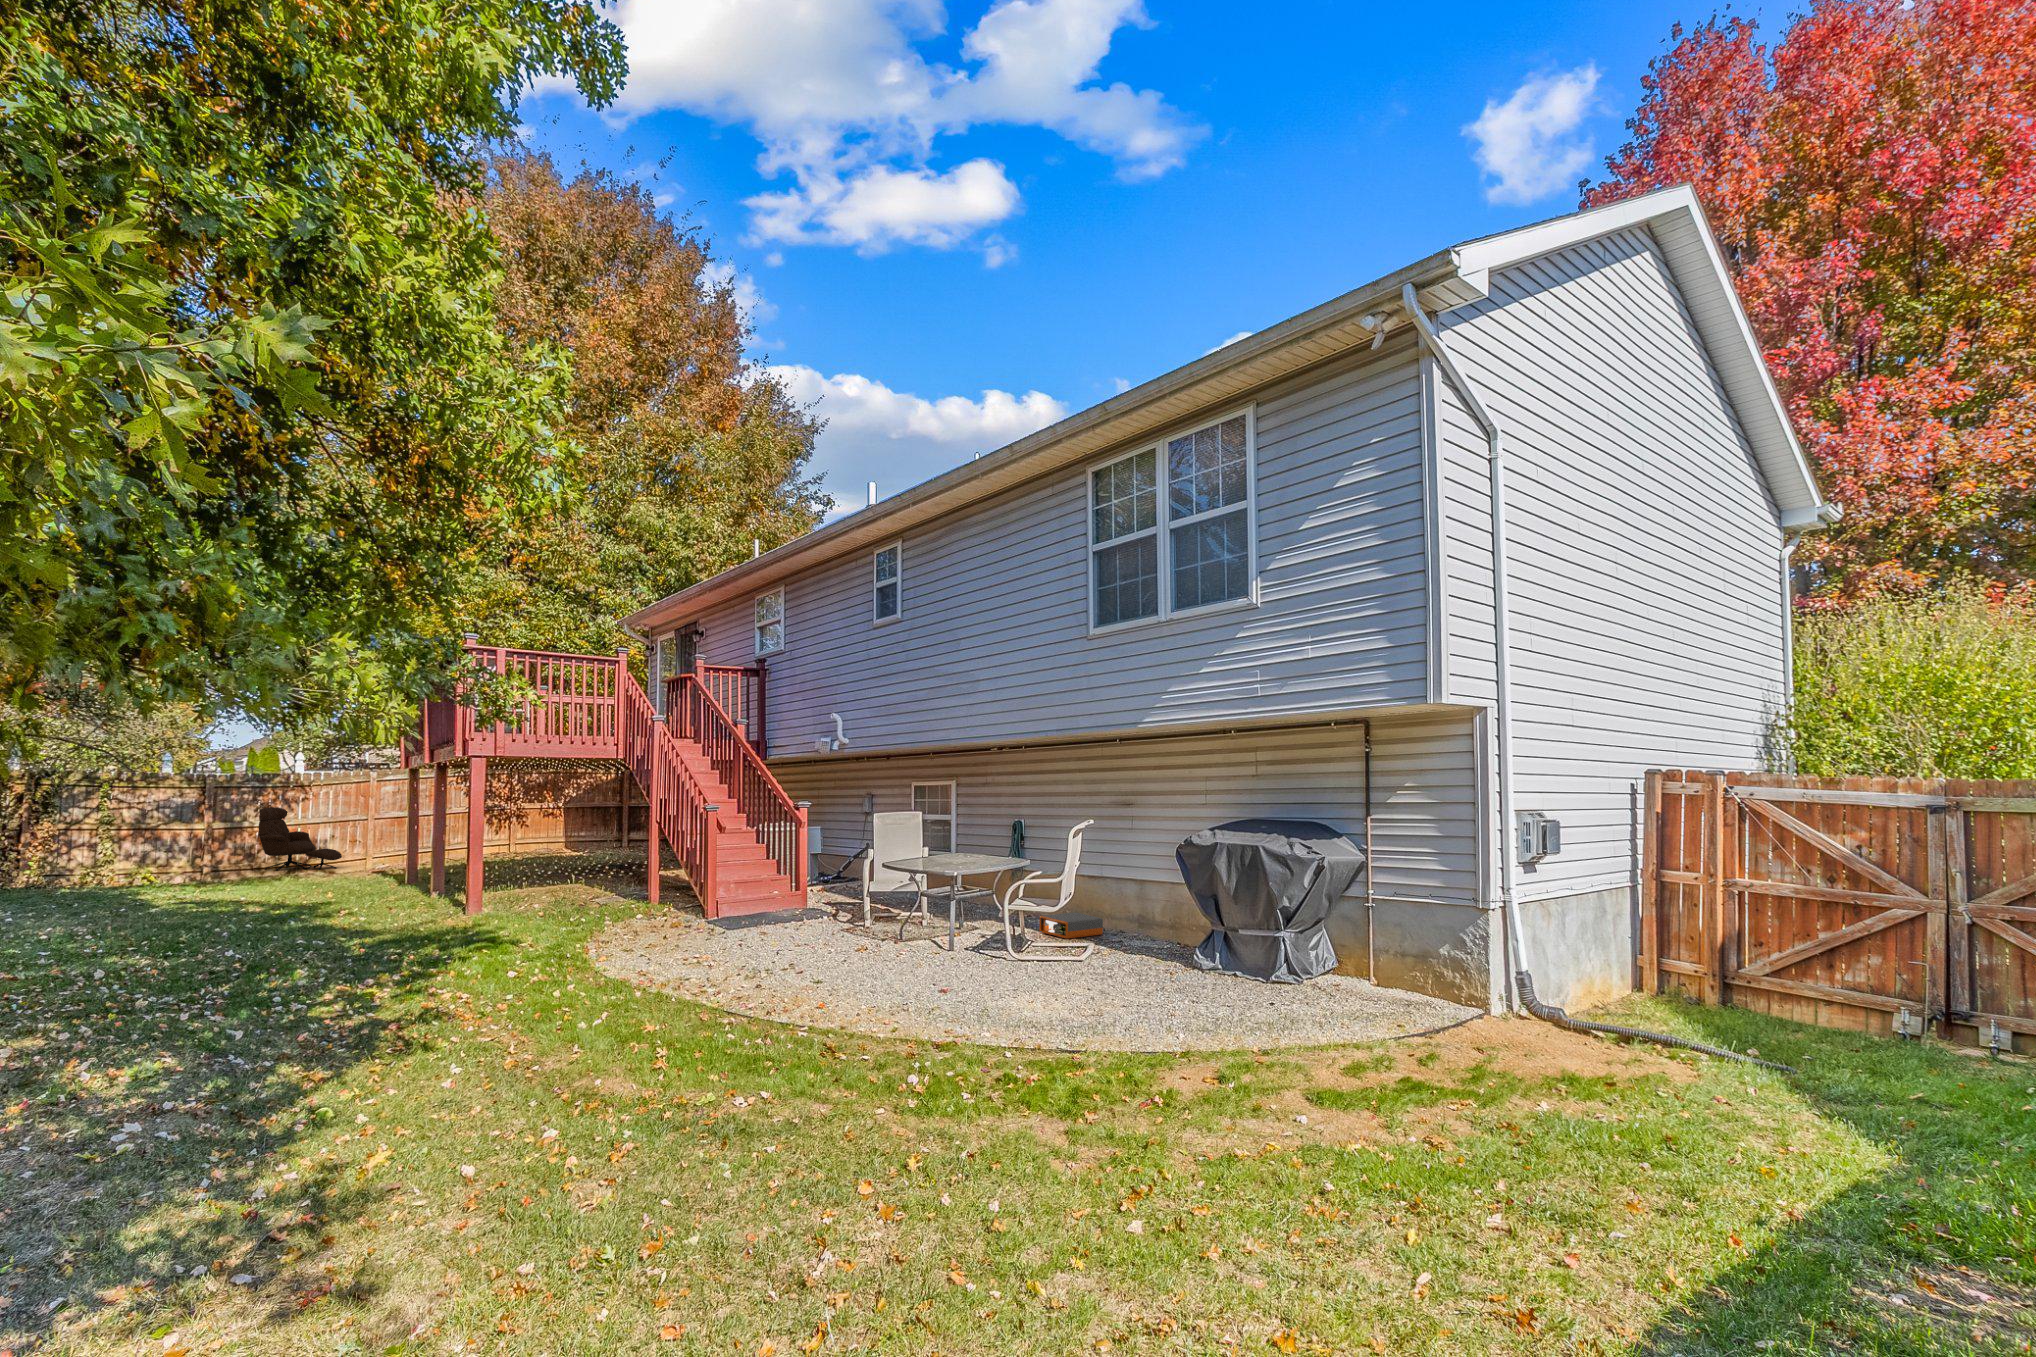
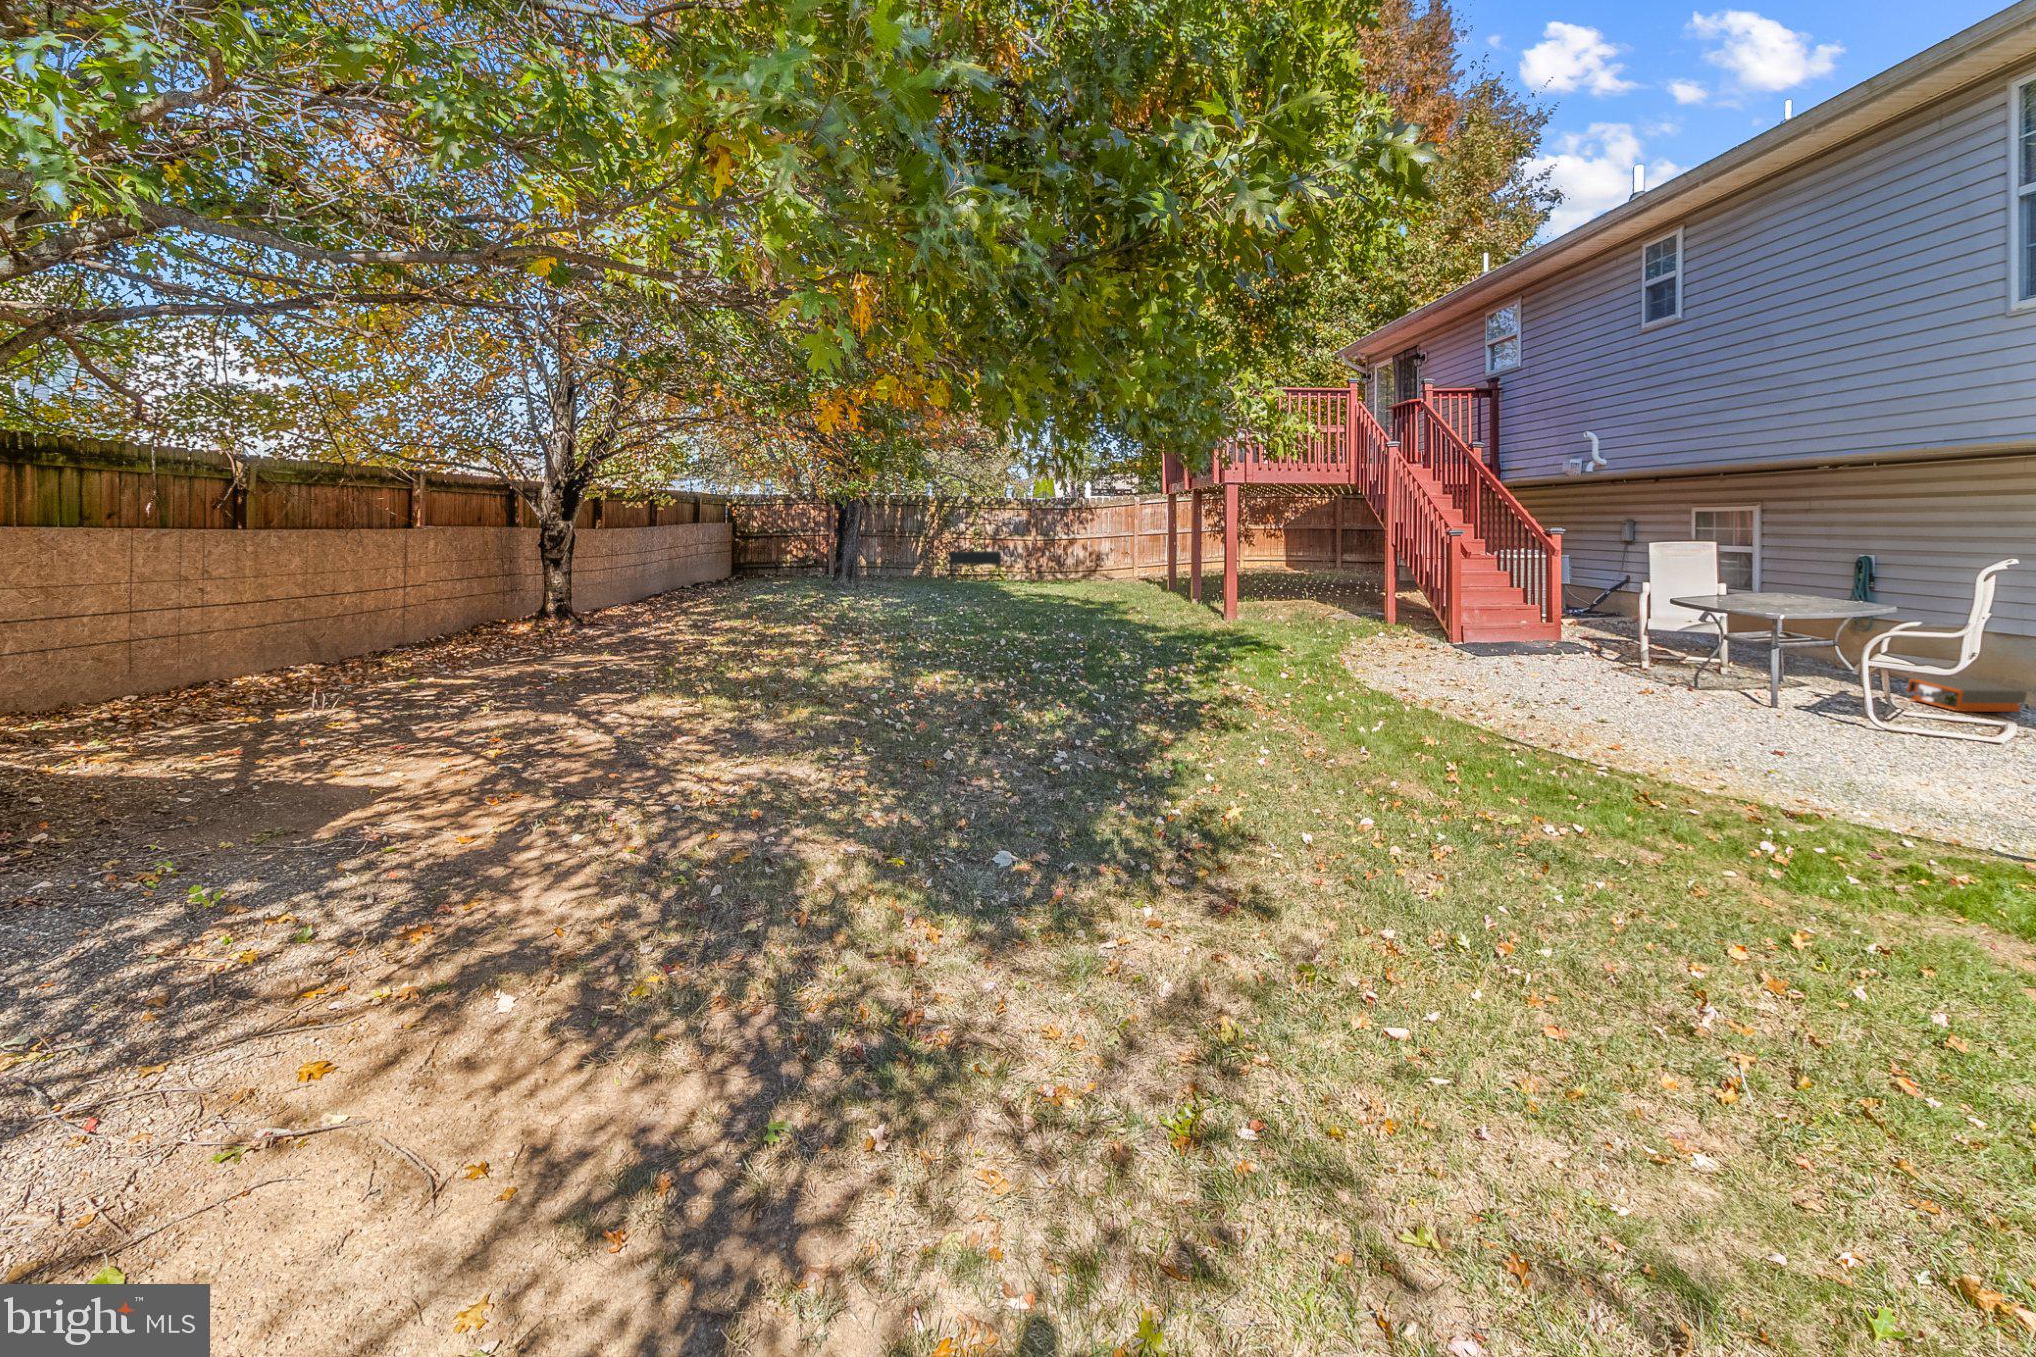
lounge chair: present [259,807,342,871] -> none [1066,526,1120,577]
bench: none [45,842,147,882] -> present [949,551,1001,575]

